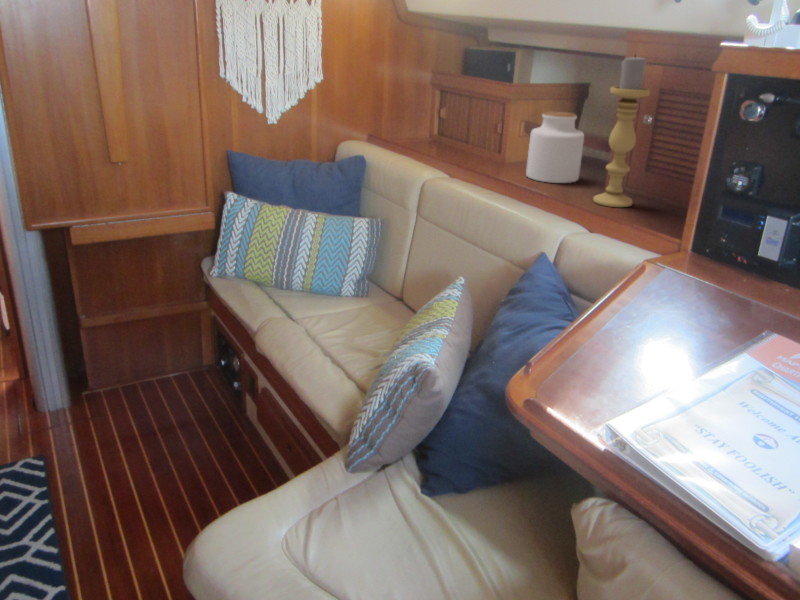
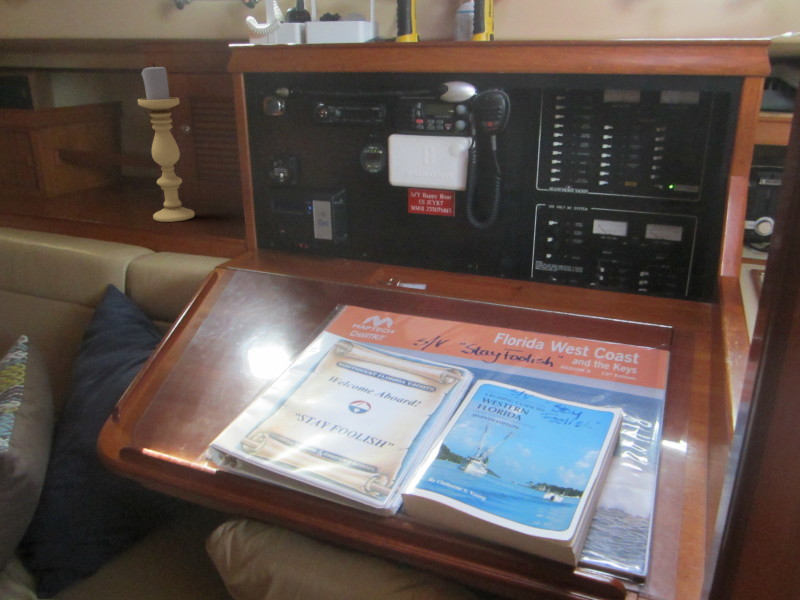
jar: present [526,111,584,183] -> none [66,133,135,210]

